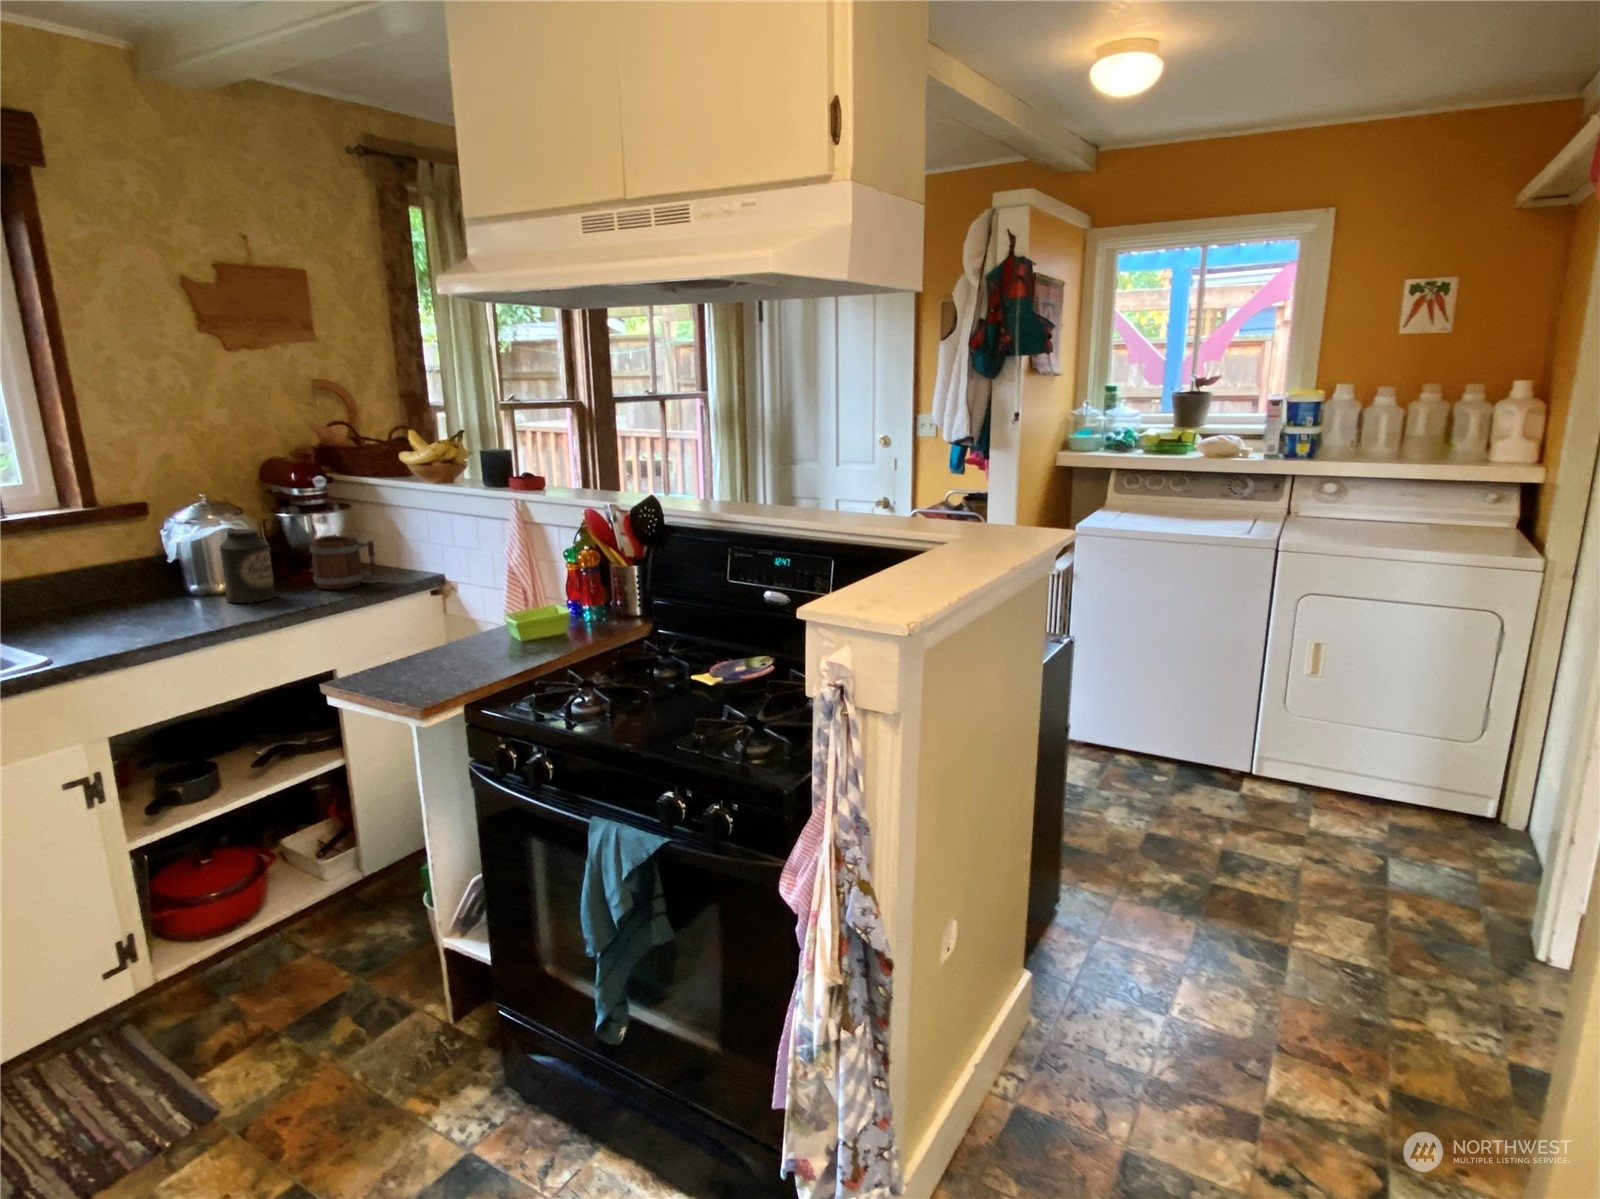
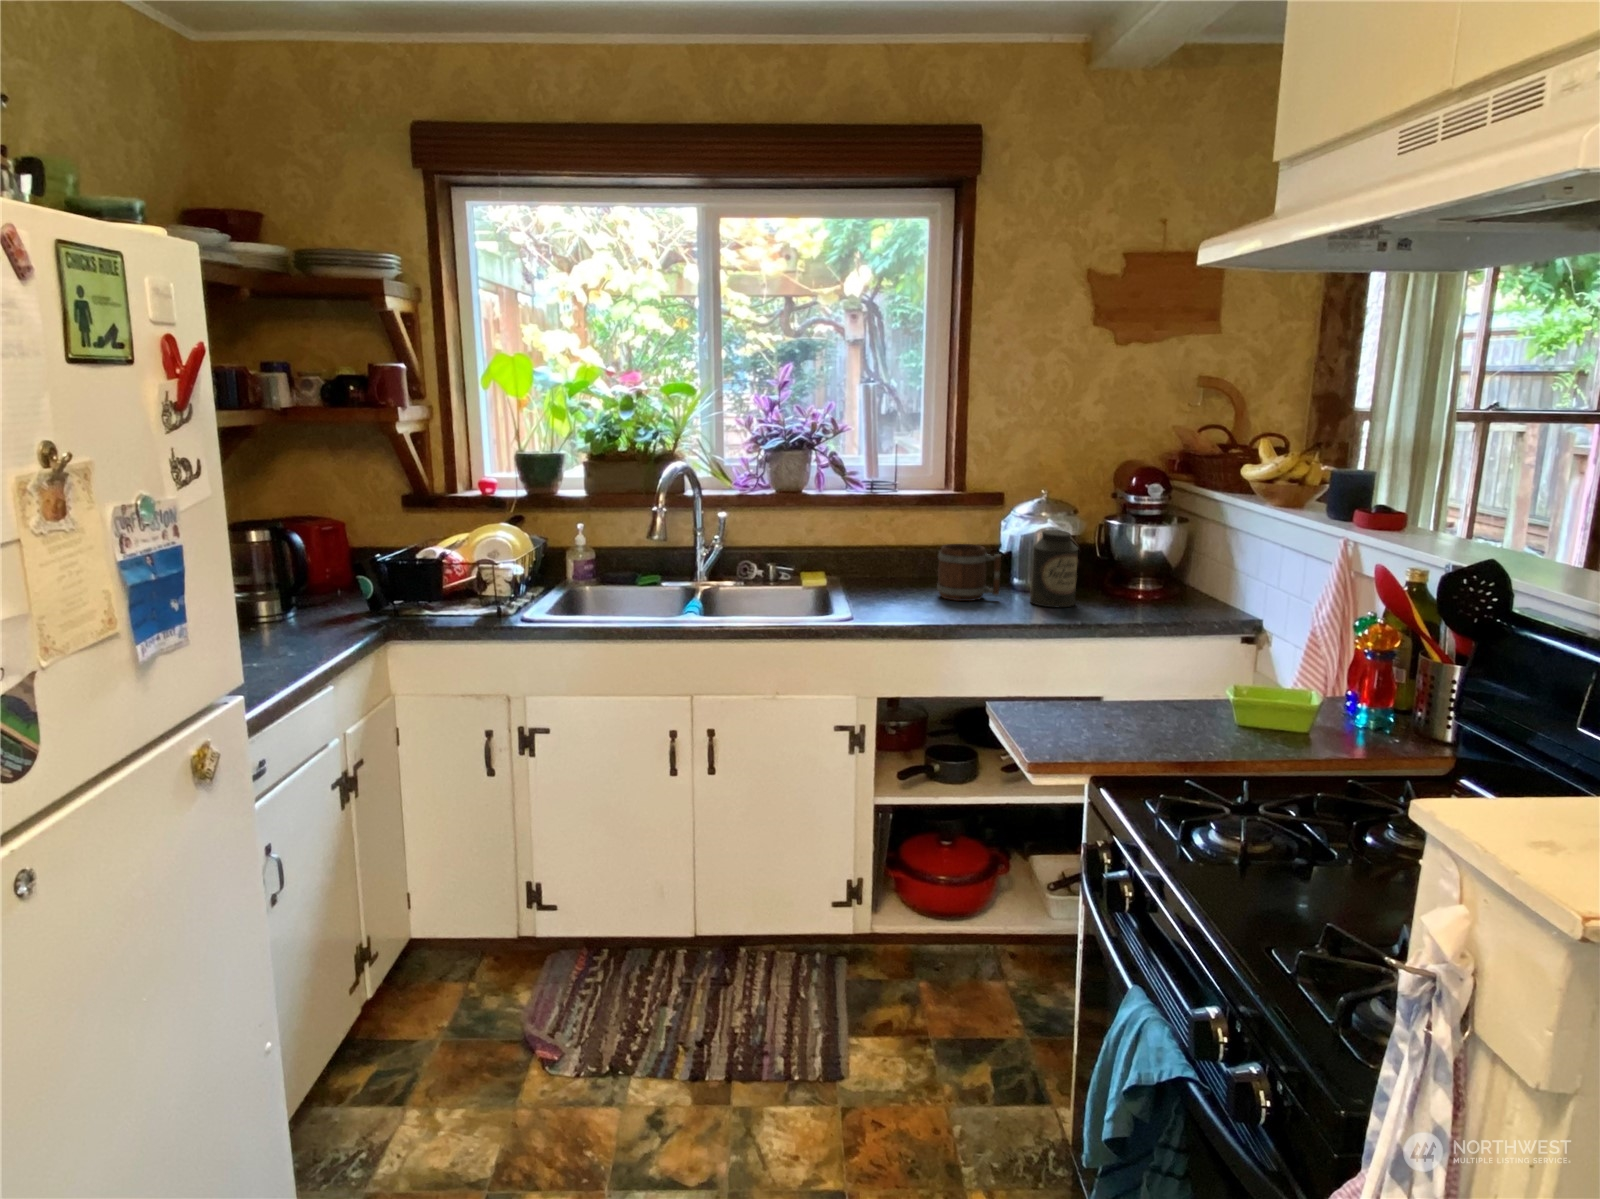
mug: present [310,536,377,589] -> present [937,544,1001,601]

